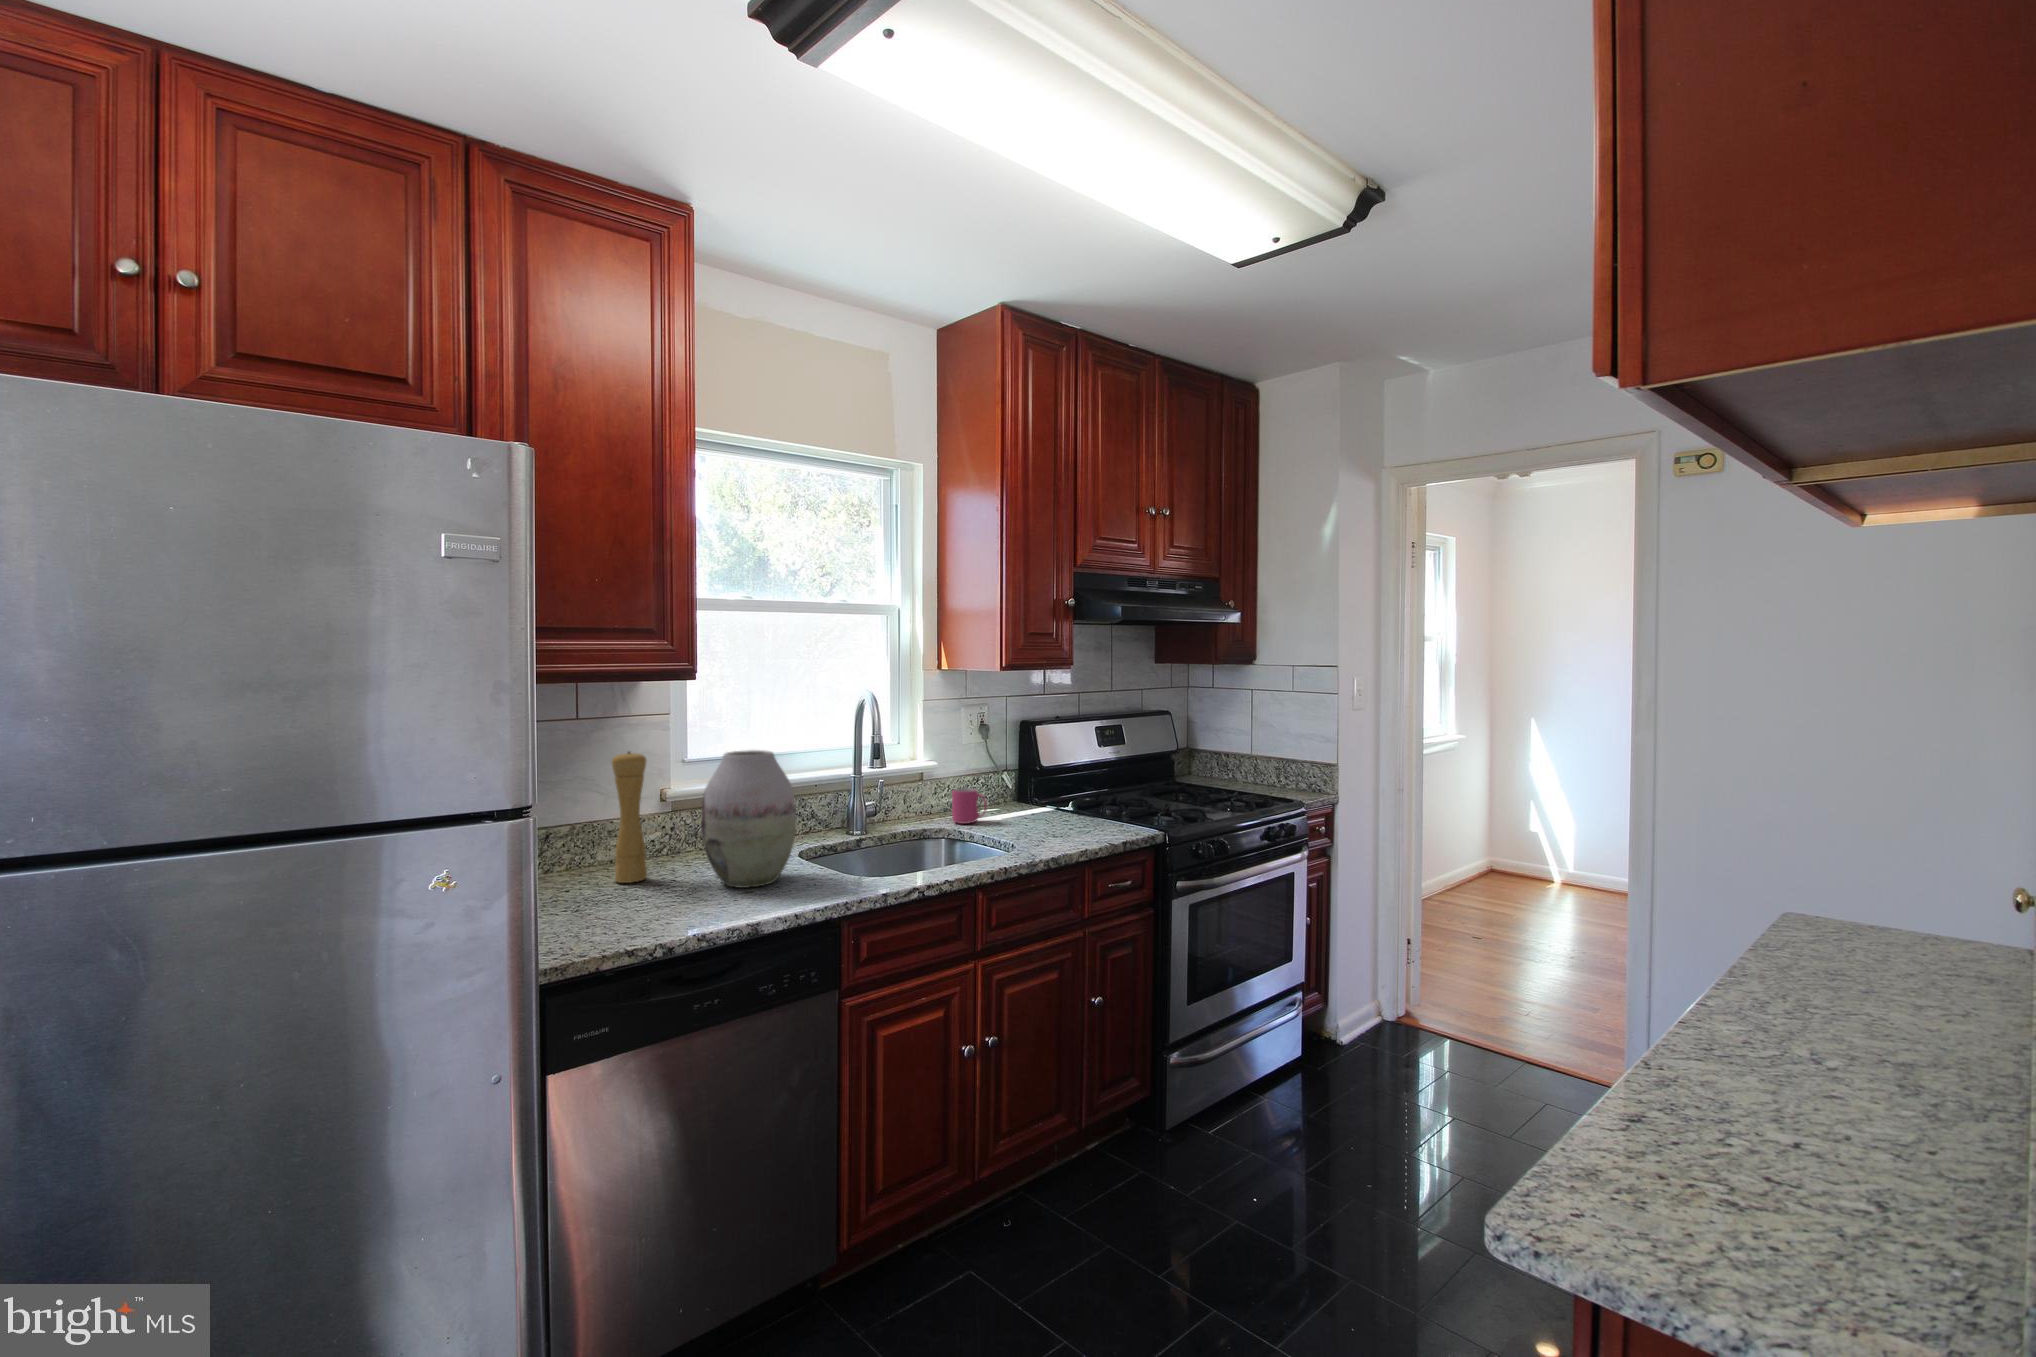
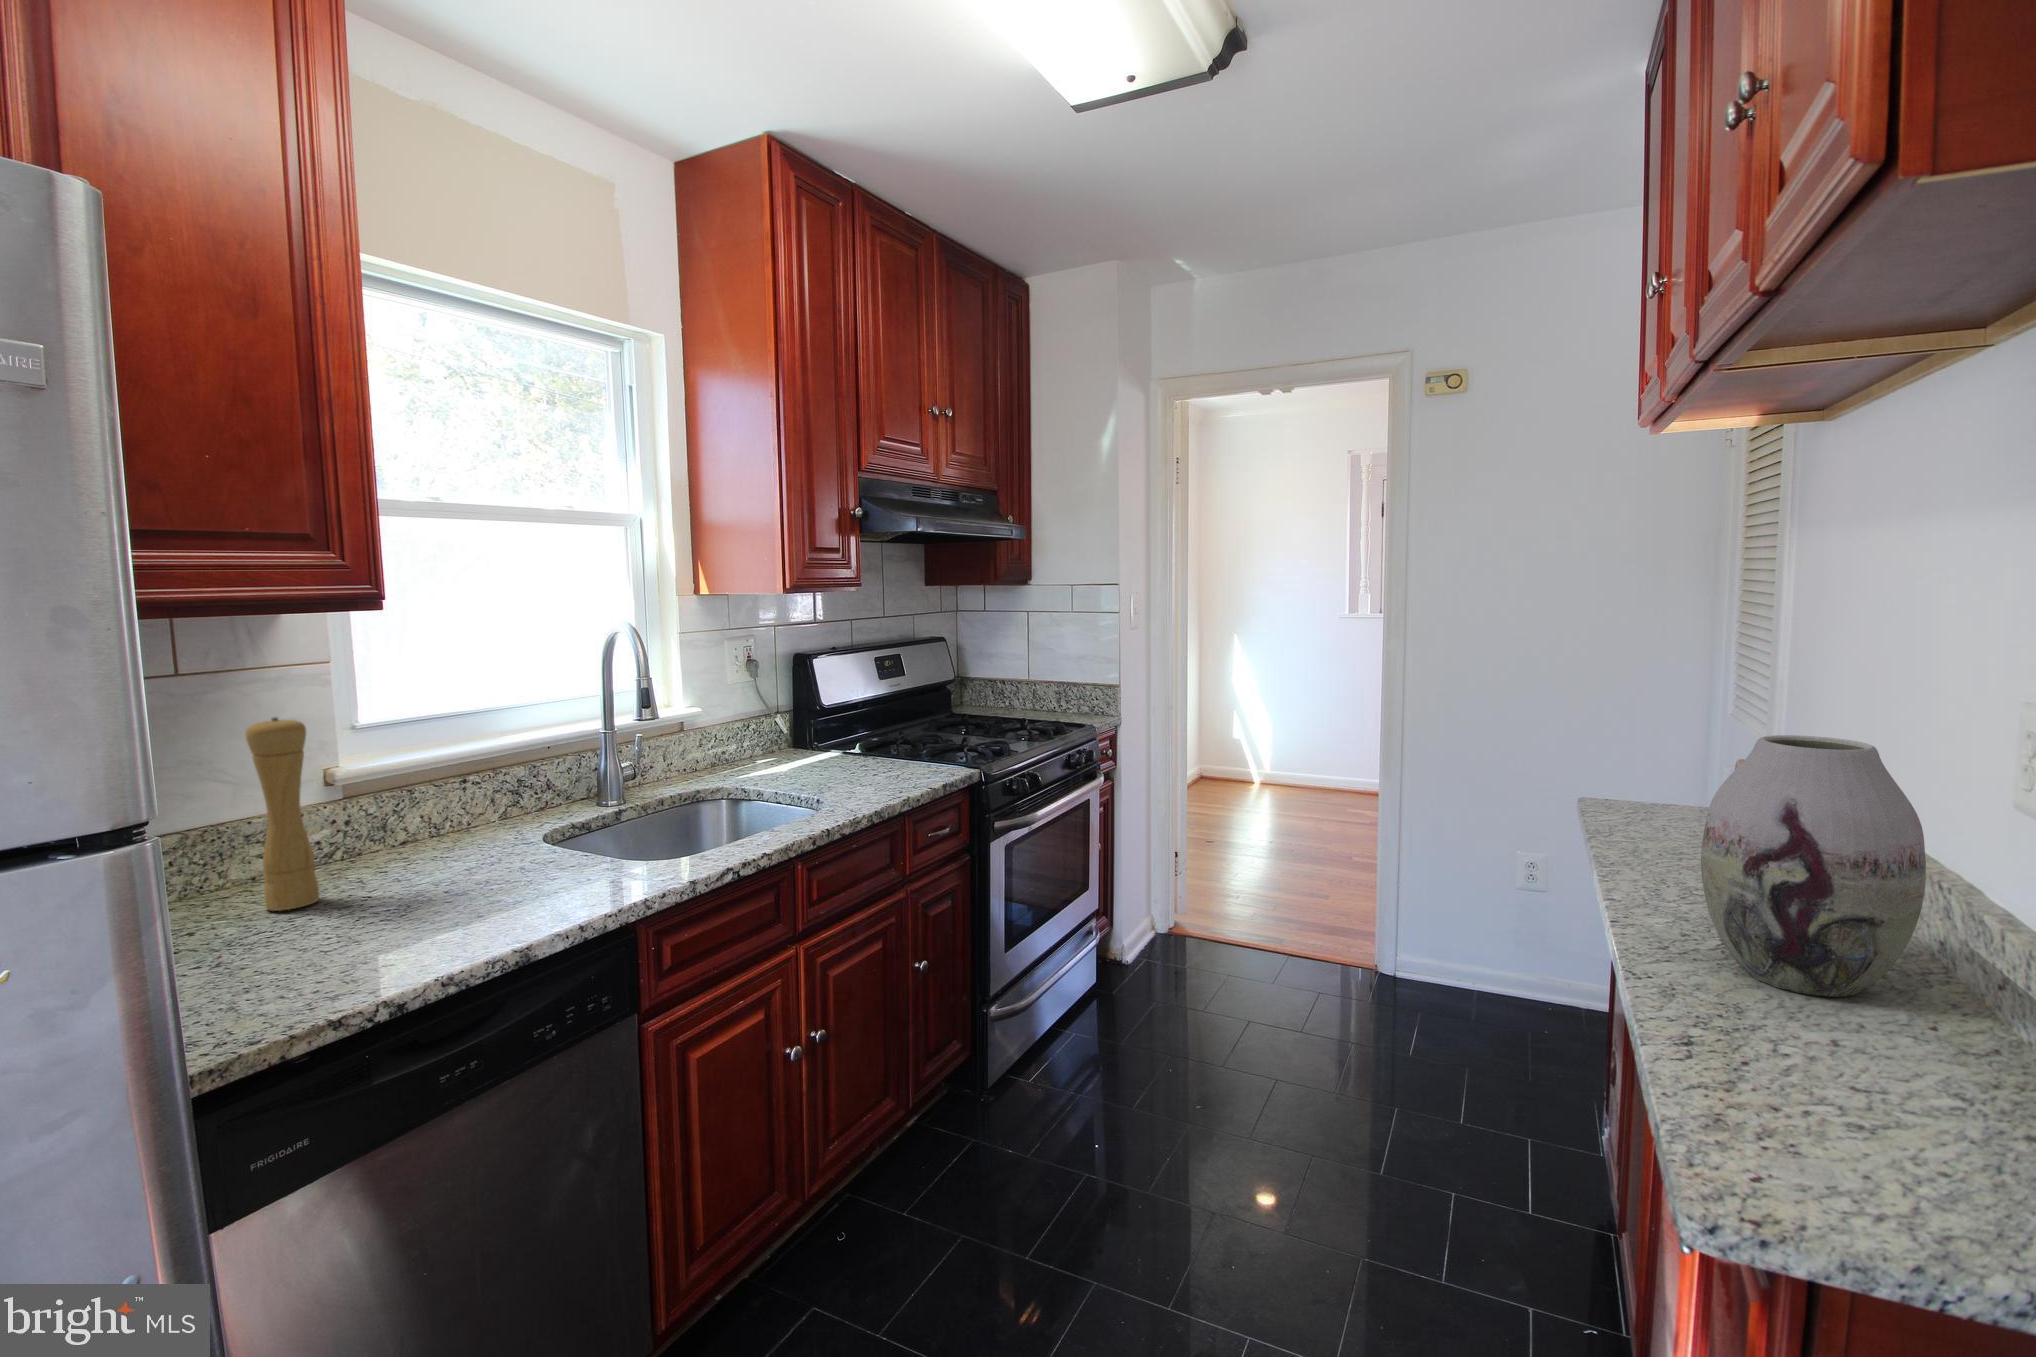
vase: present [701,750,796,888] -> present [1701,735,1926,997]
mug: present [952,788,987,824] -> none [725,736,770,779]

